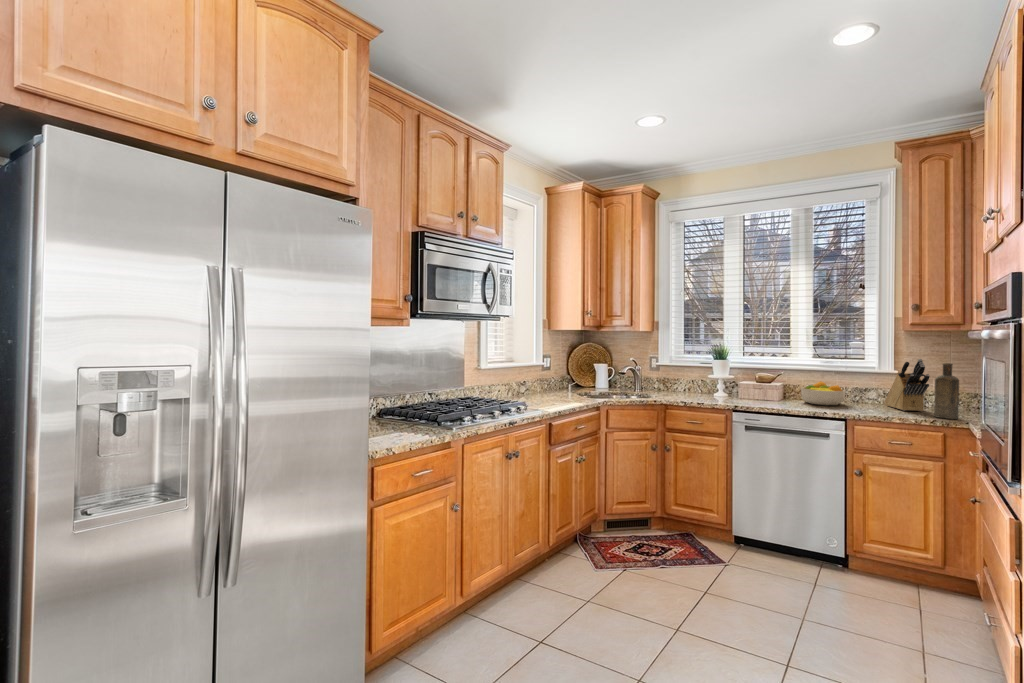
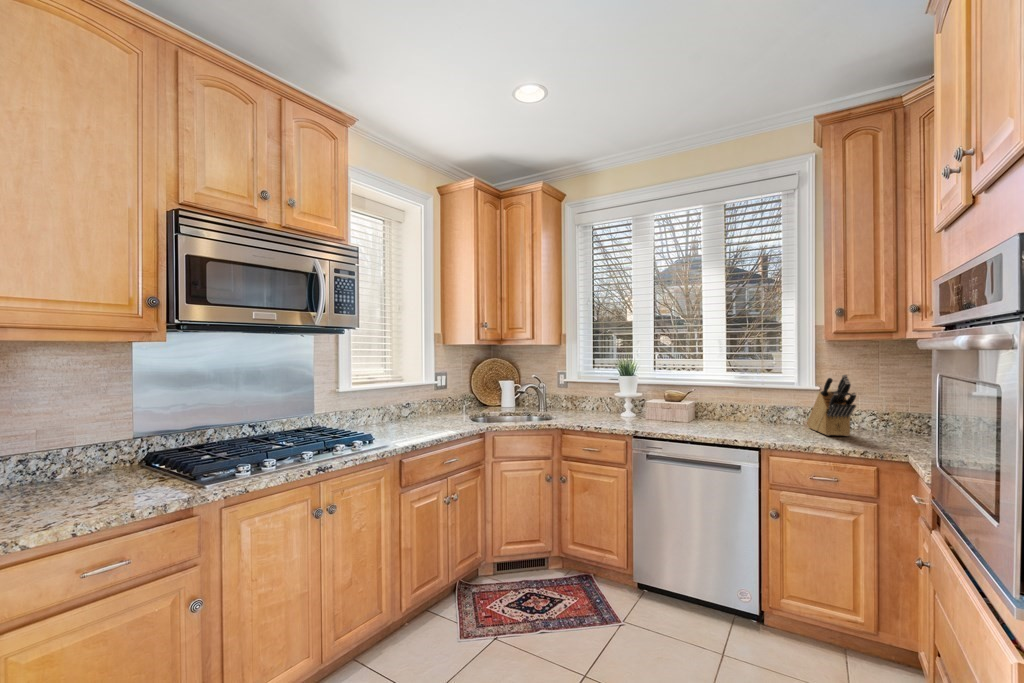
bottle: present [934,363,959,419] -> none [862,380,891,449]
fruit bowl: present [801,381,845,405] -> none [712,400,762,429]

